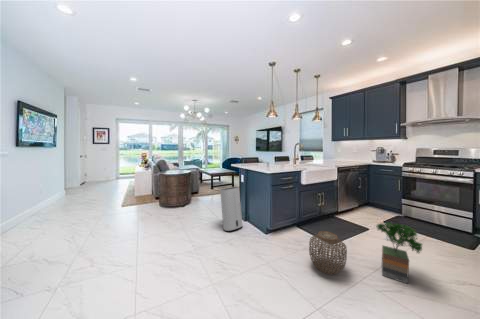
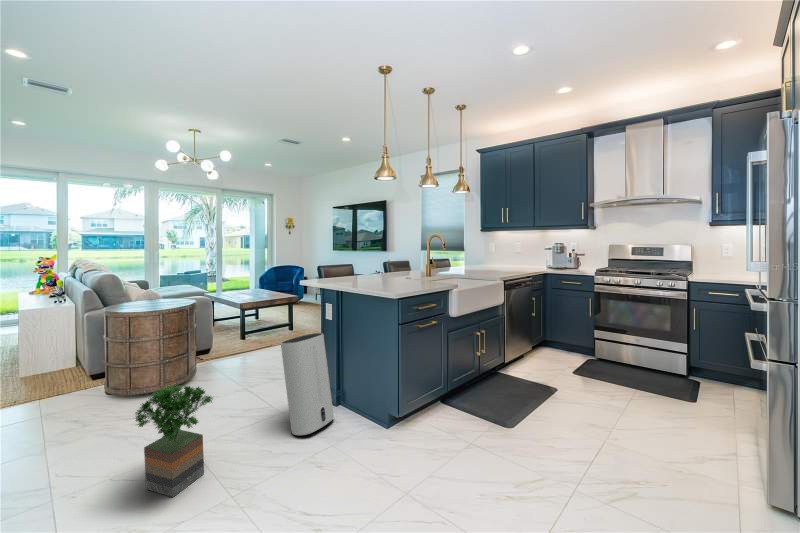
potted tree: present [376,222,422,283] -> present [135,385,213,497]
woven basket: present [309,231,347,275] -> none [488,410,558,495]

